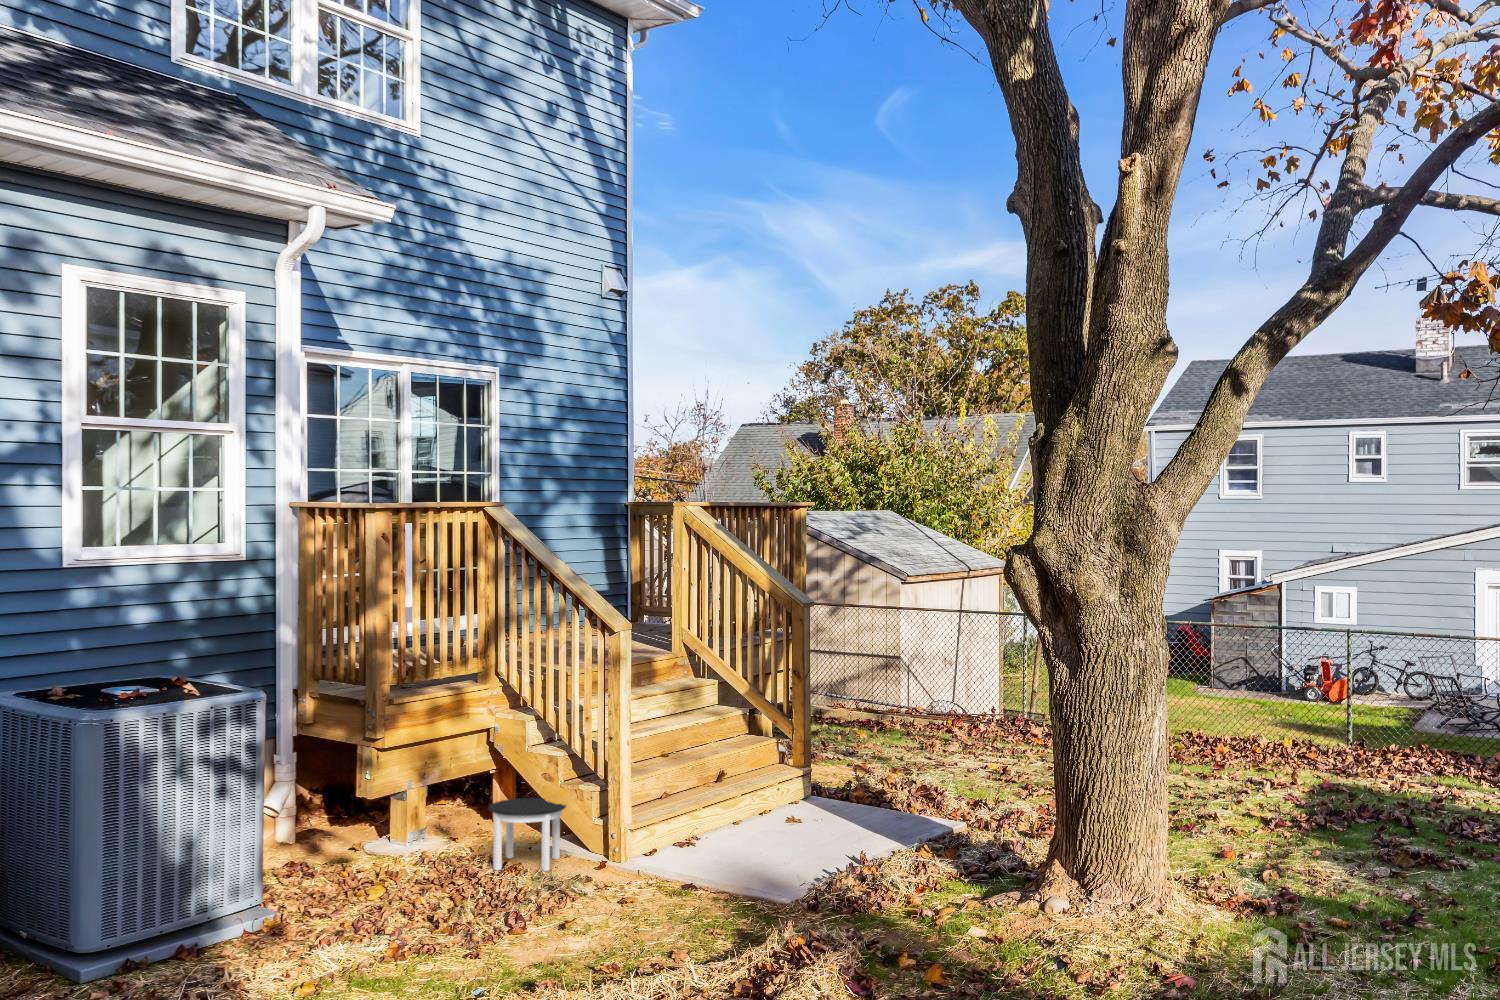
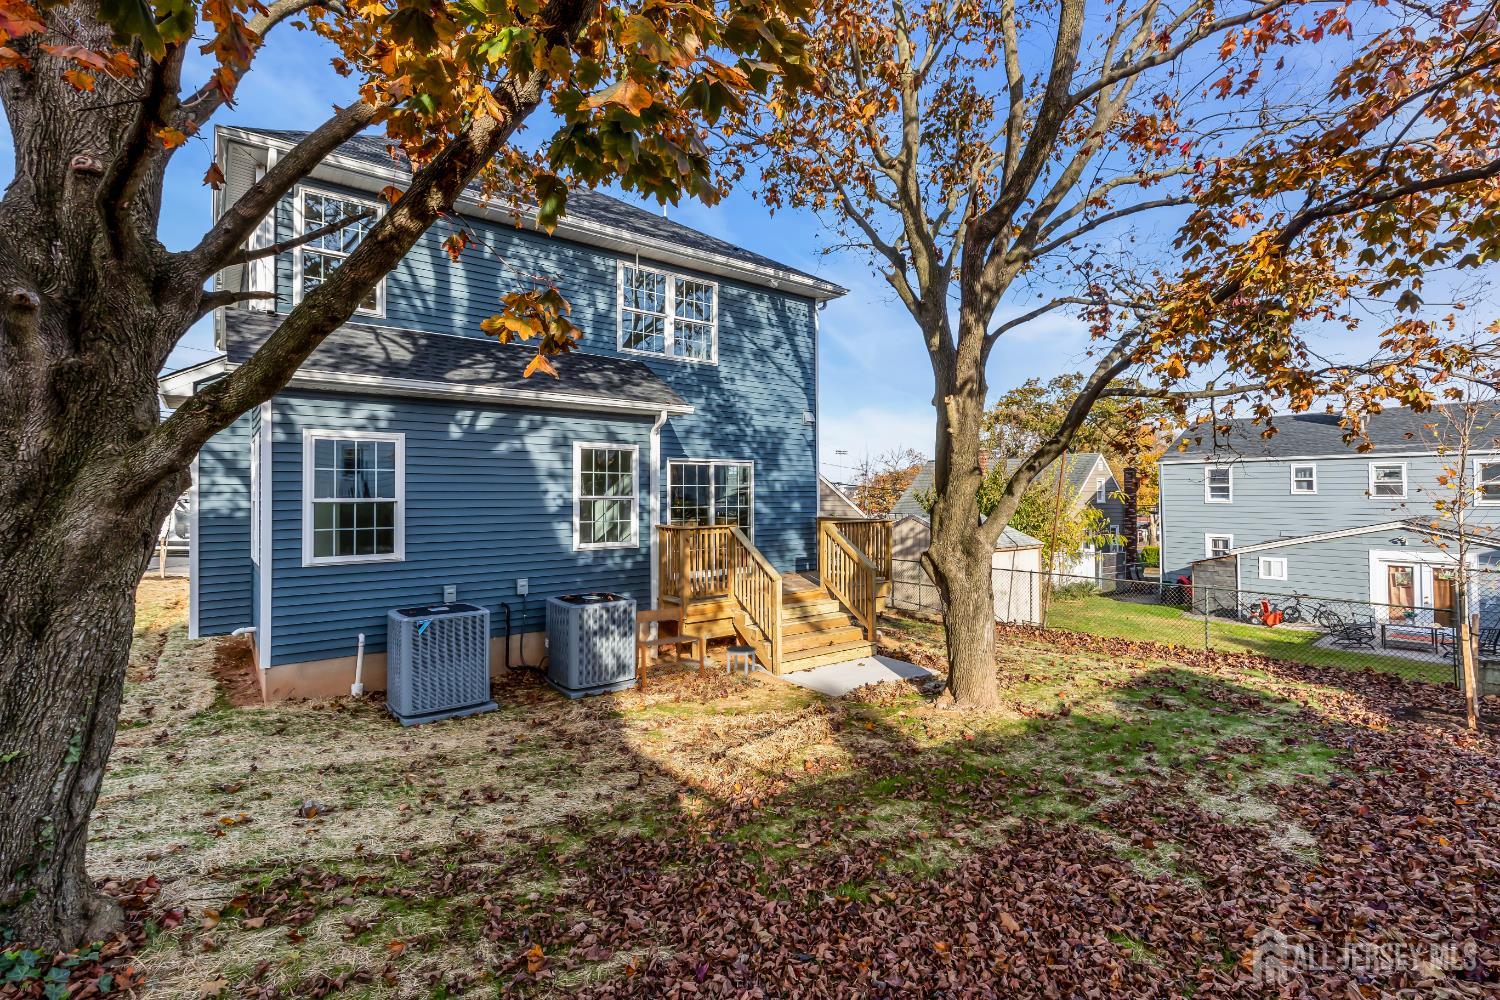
bench: none [220,709,441,930] -> present [636,607,704,687]

